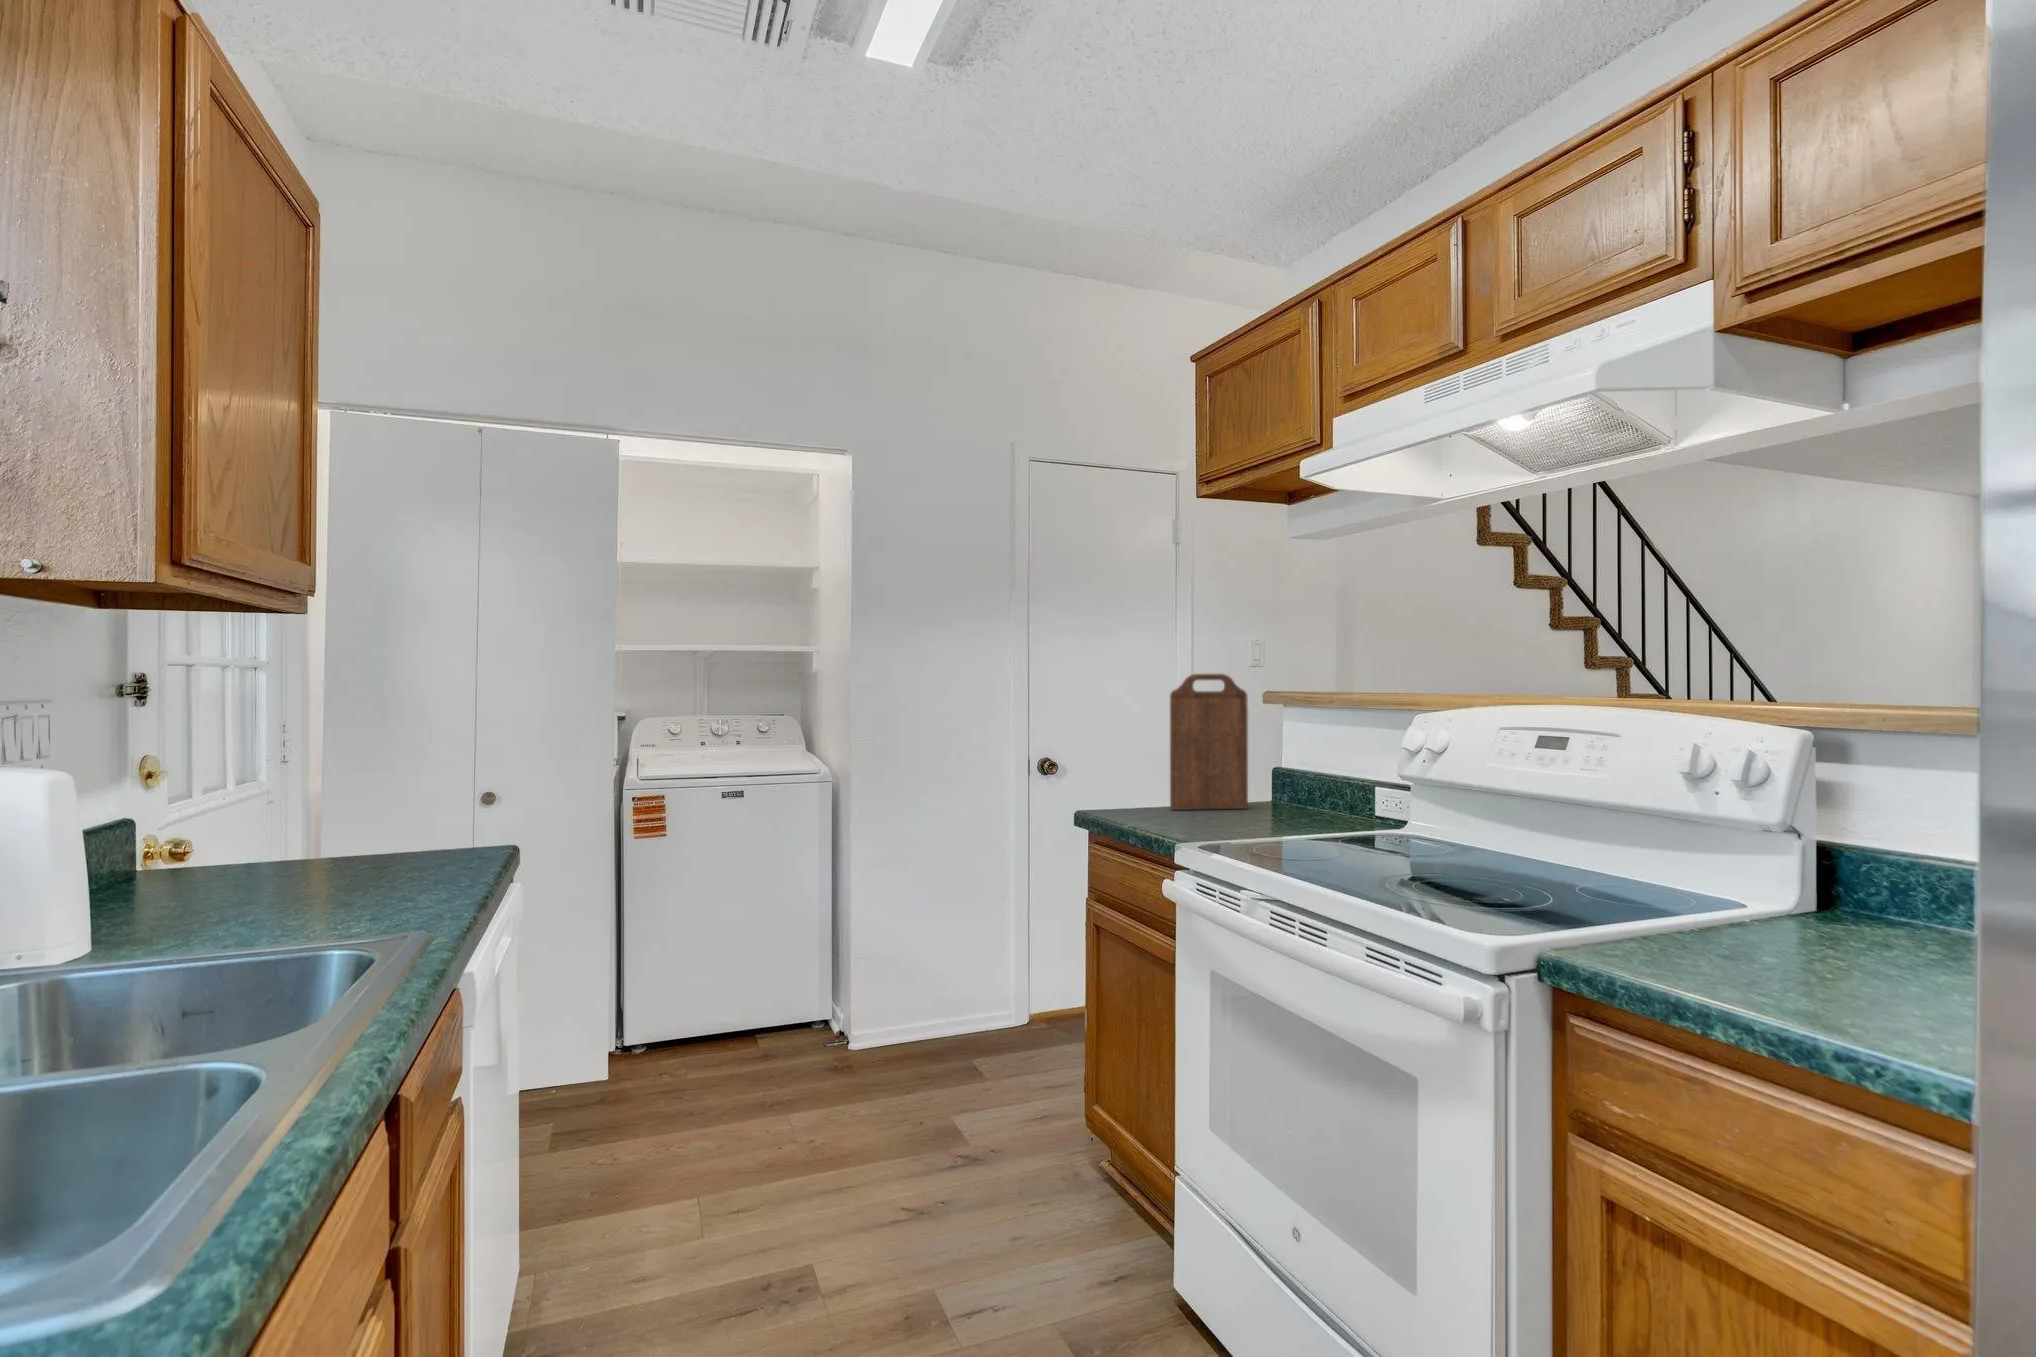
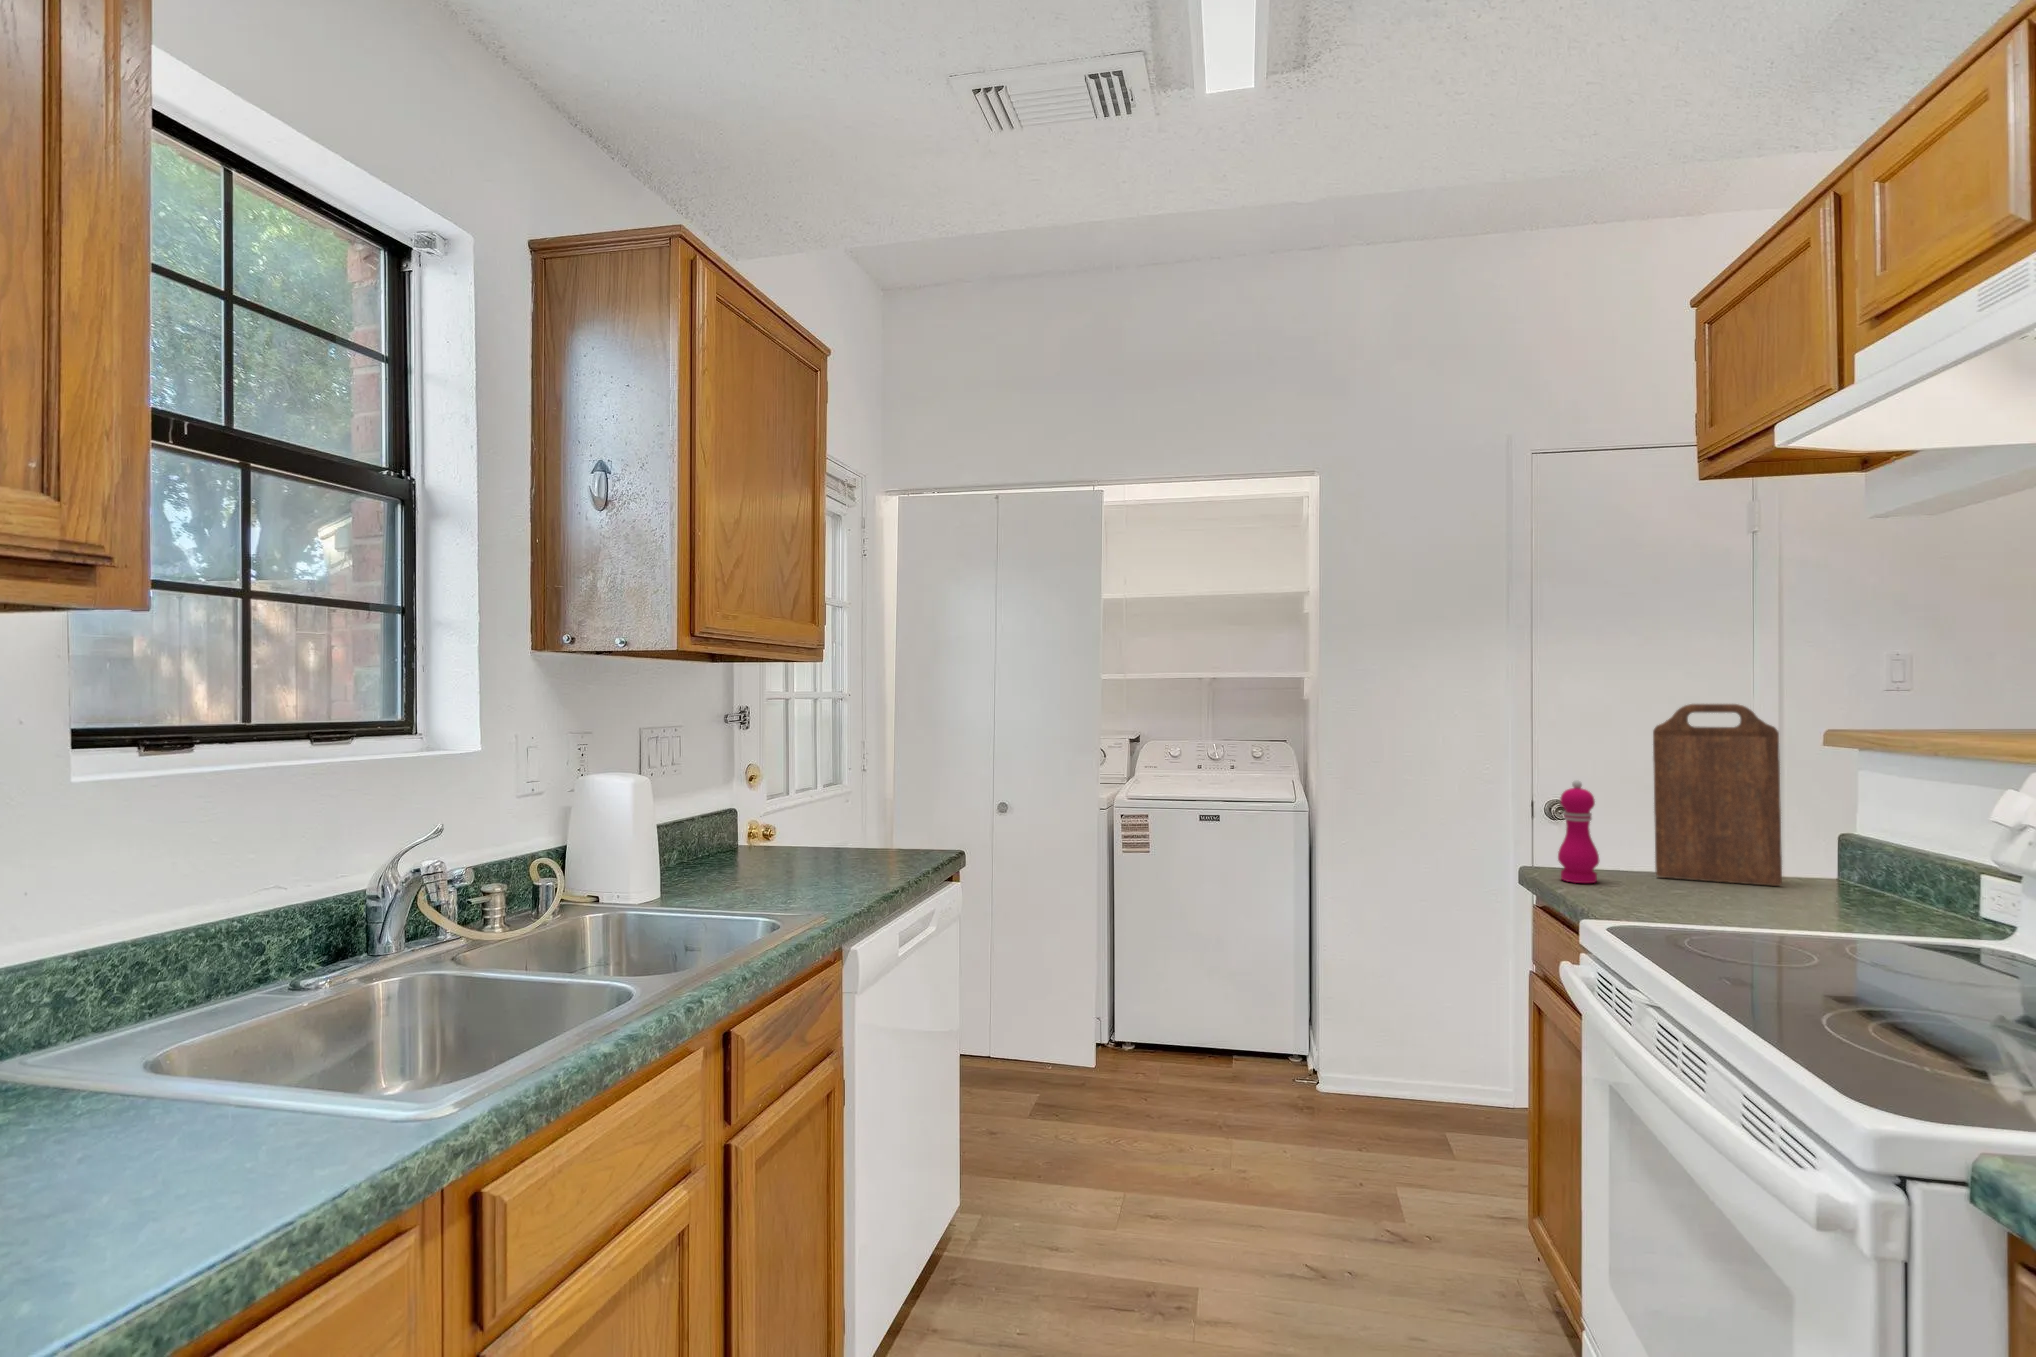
pepper mill: none [1114,735,1144,818] -> present [1558,780,1599,883]

